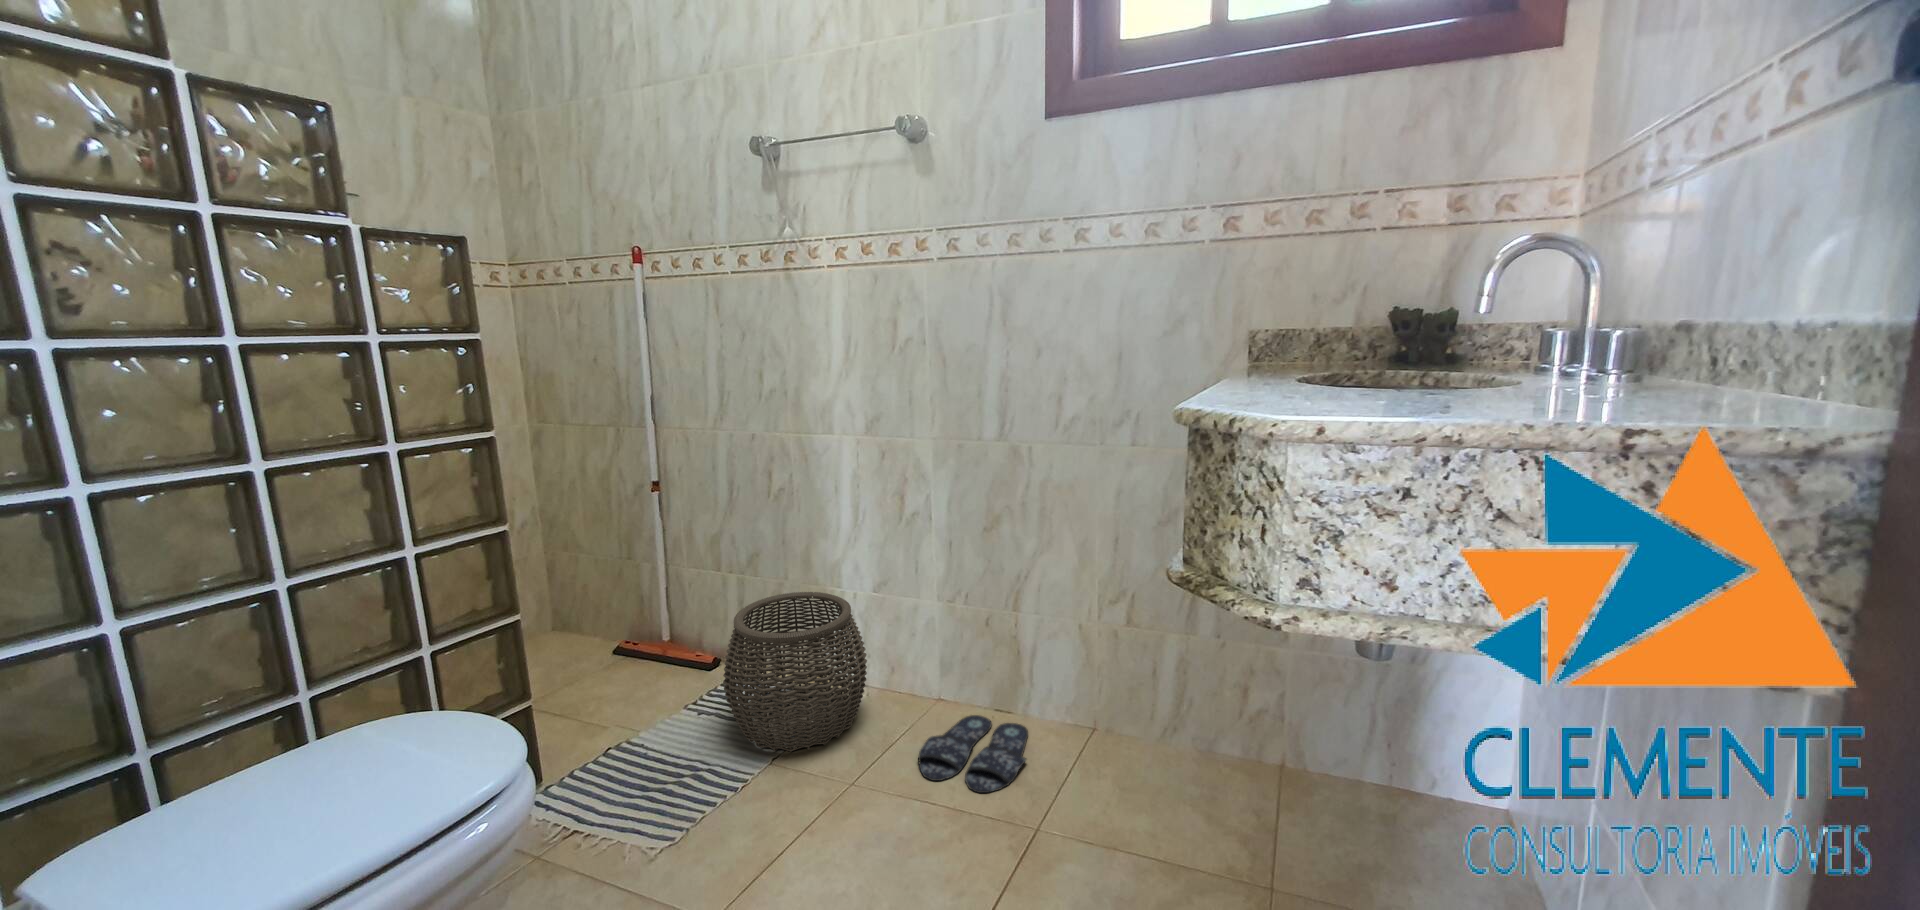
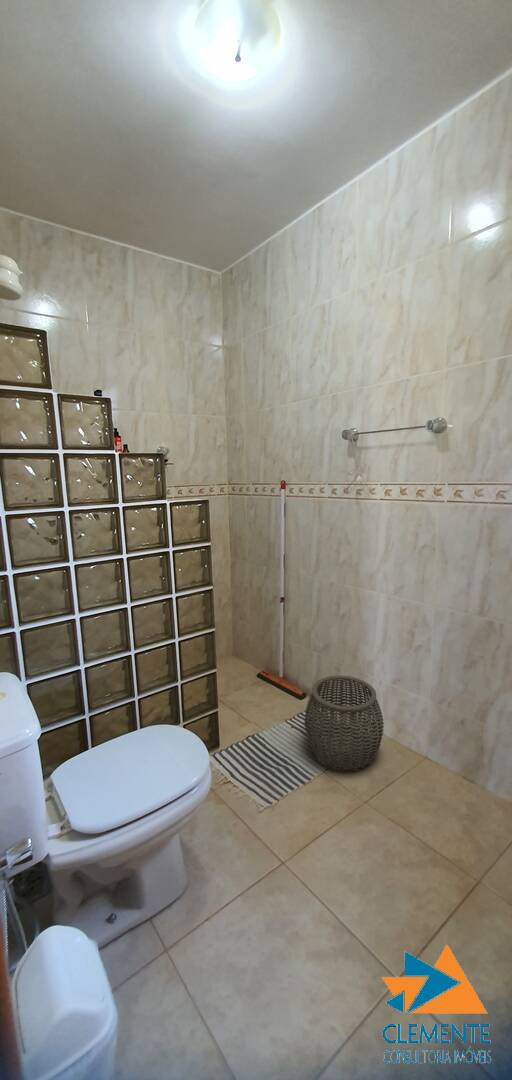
slippers: present [918,715,1028,793] -> none [407,780,486,844]

